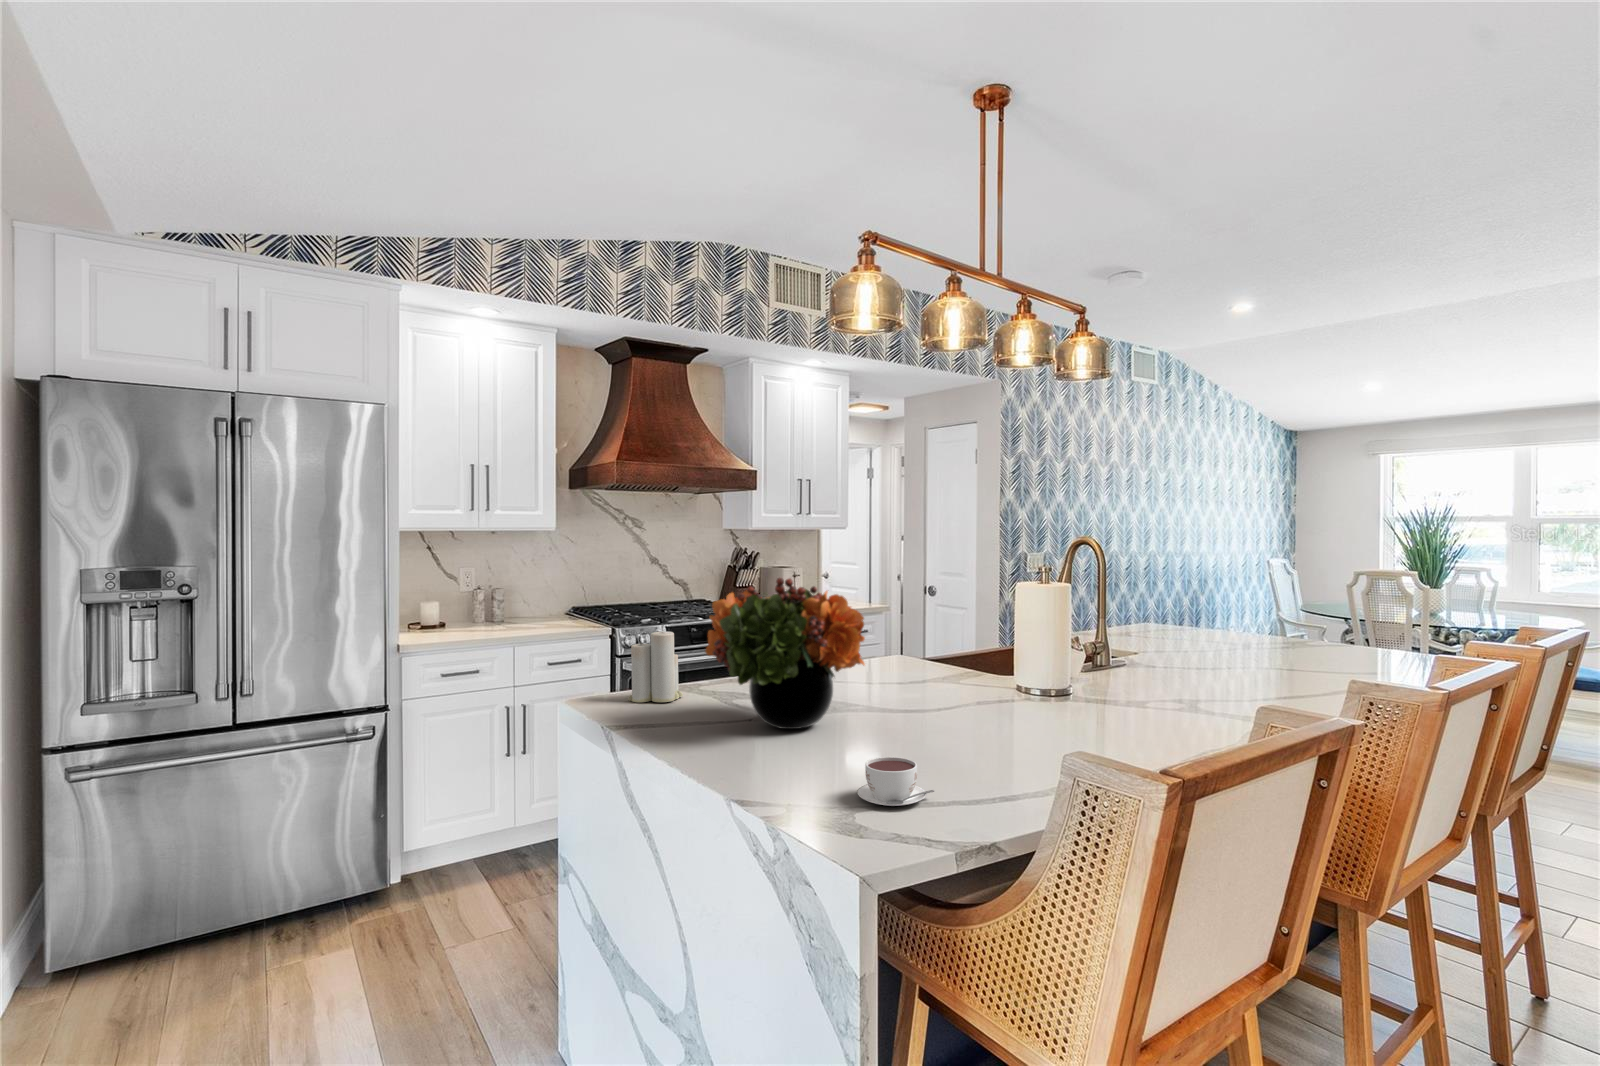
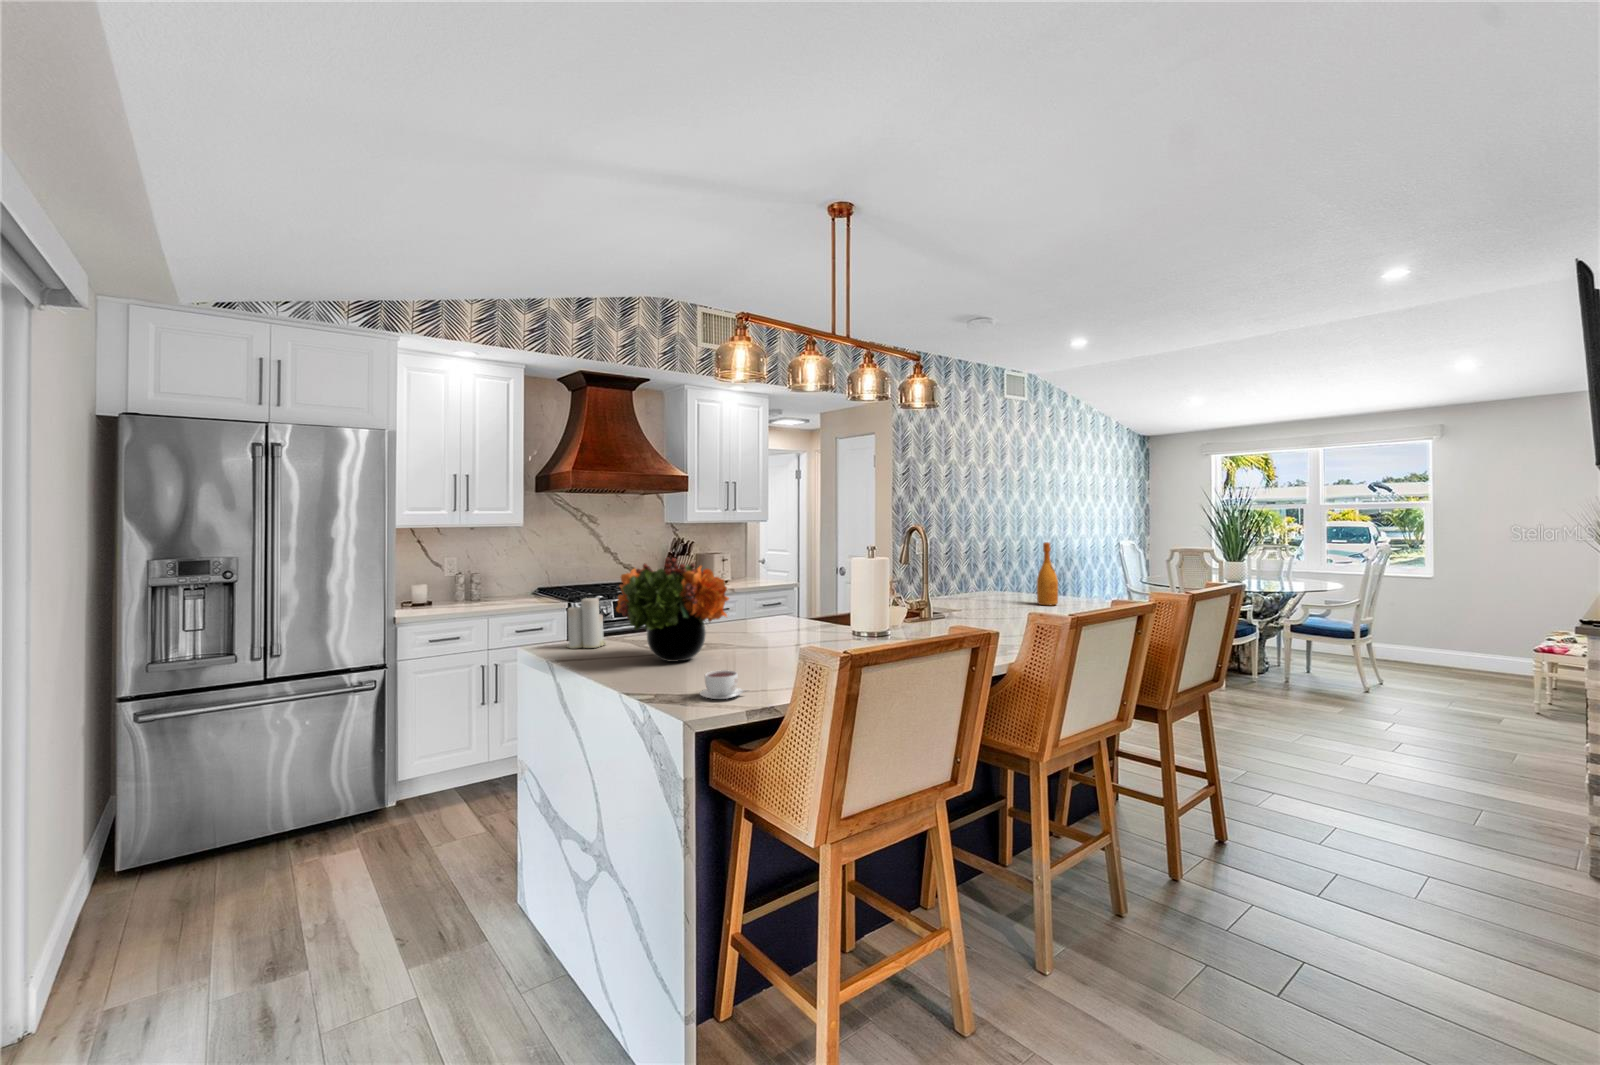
wine bottle: none [1232,561,1263,645] -> present [1037,542,1058,605]

